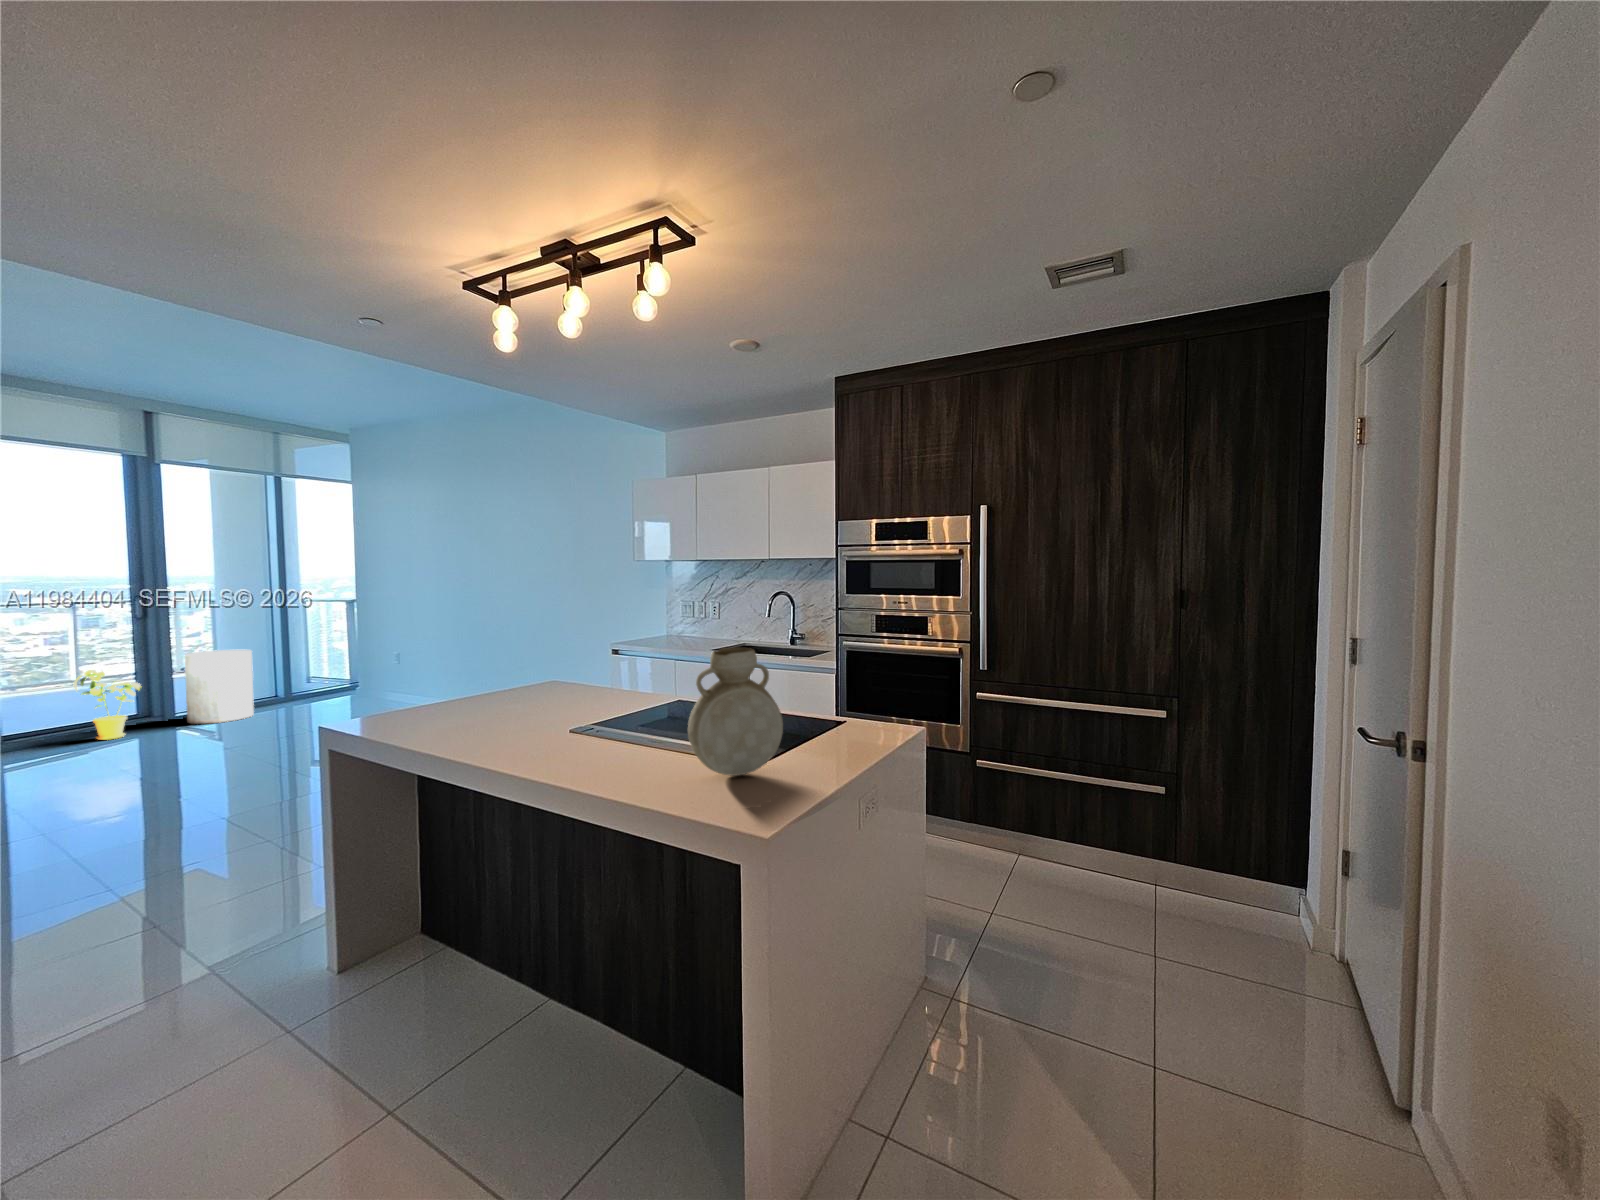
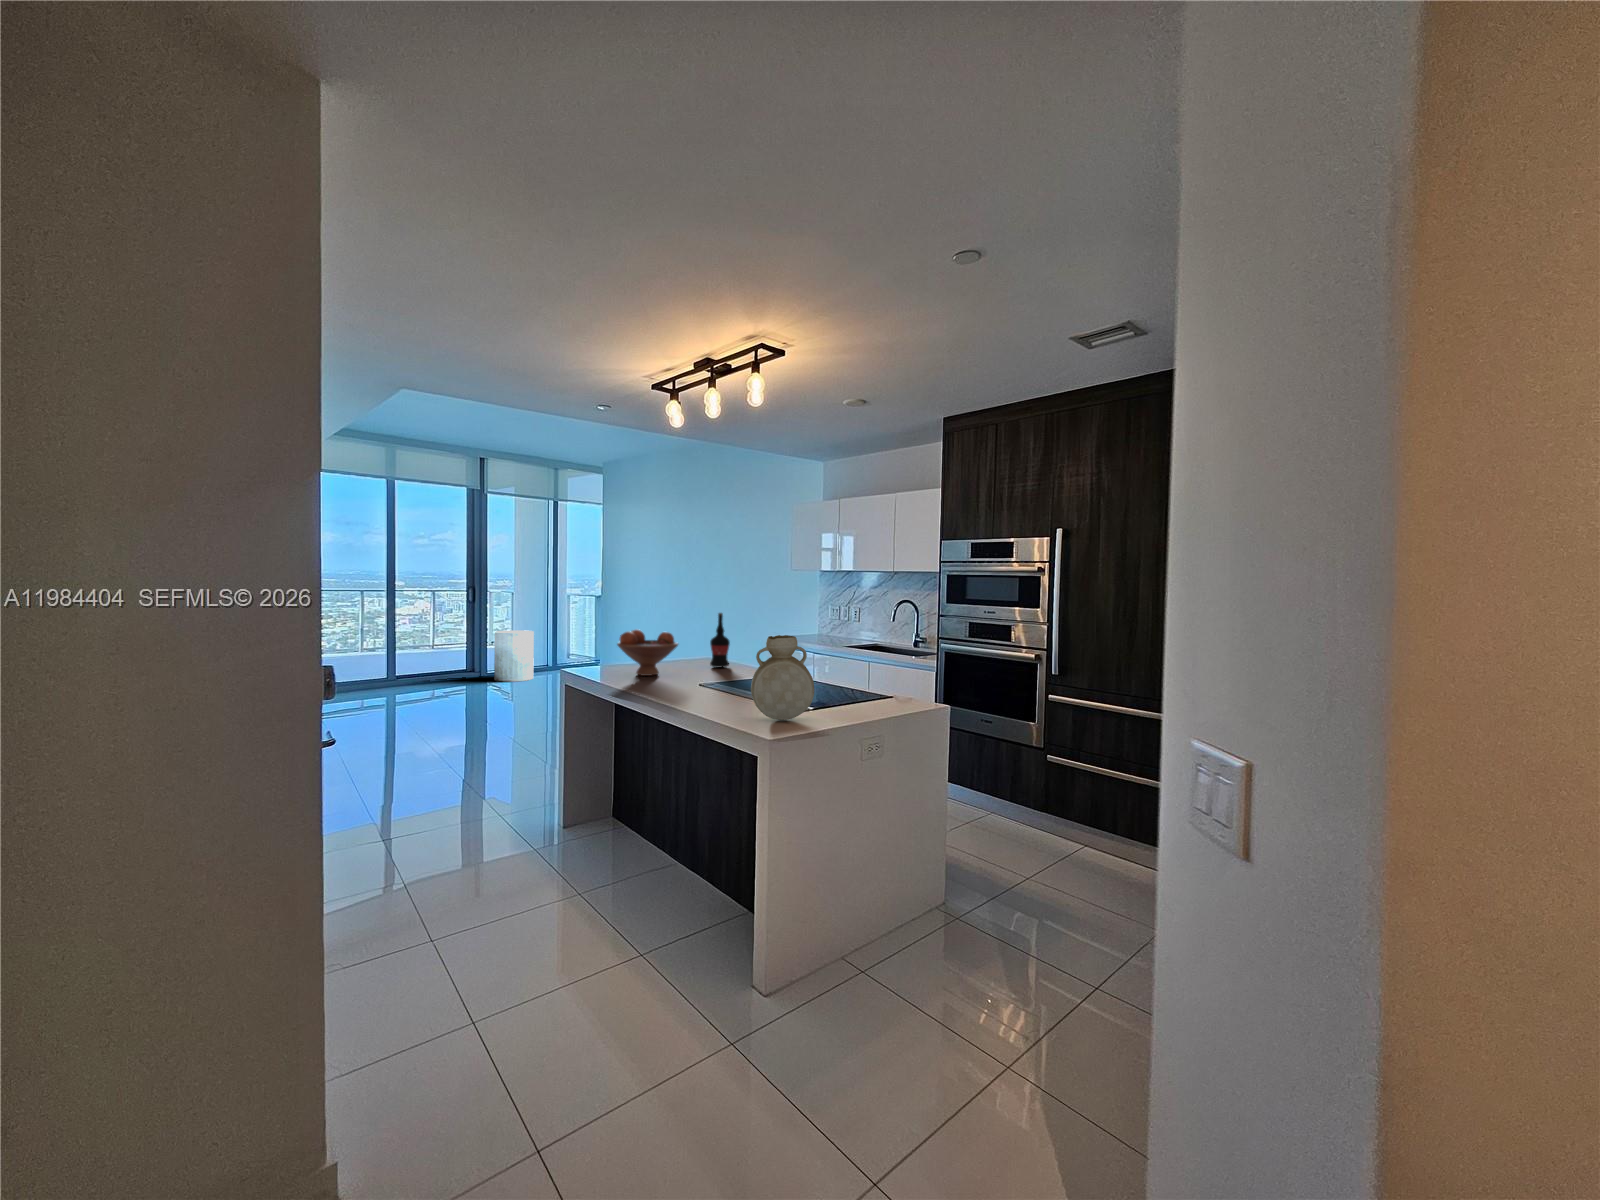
wine bottle: none [564,616,594,692] -> present [710,613,730,667]
fruit bowl: none [425,646,525,715] -> present [617,629,678,676]
house plant: present [73,670,141,740] -> none [434,639,470,687]

